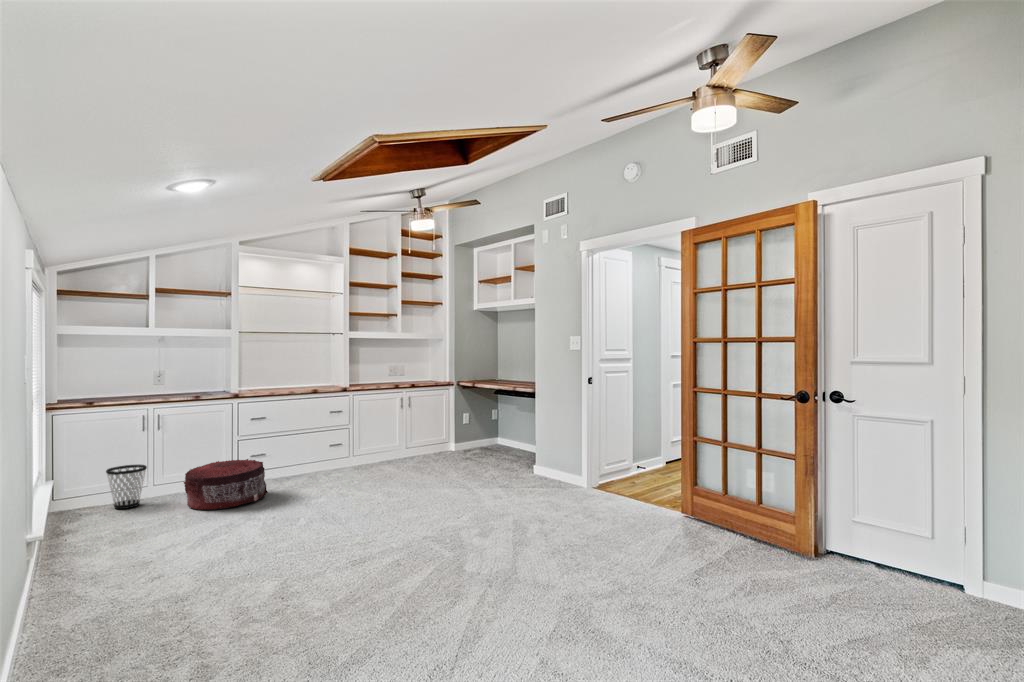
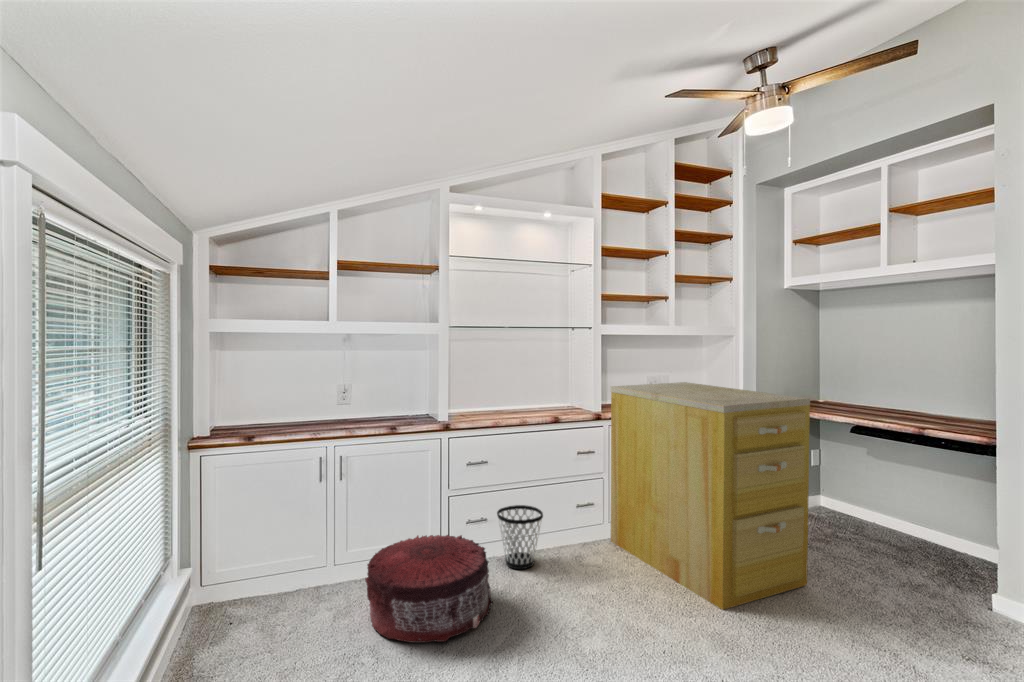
filing cabinet: none [352,367,458,484] -> present [610,382,810,610]
wastebasket: present [106,465,147,509] -> present [497,505,543,569]

